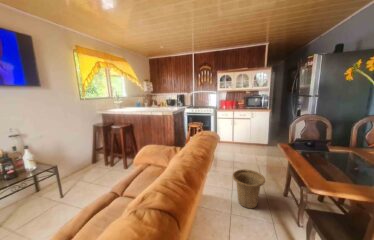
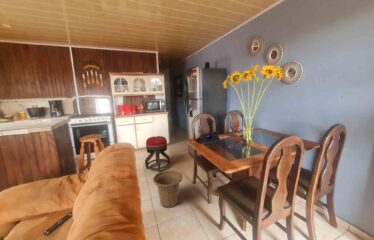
ottoman: none [235,133,263,171] -> present [145,136,170,172]

